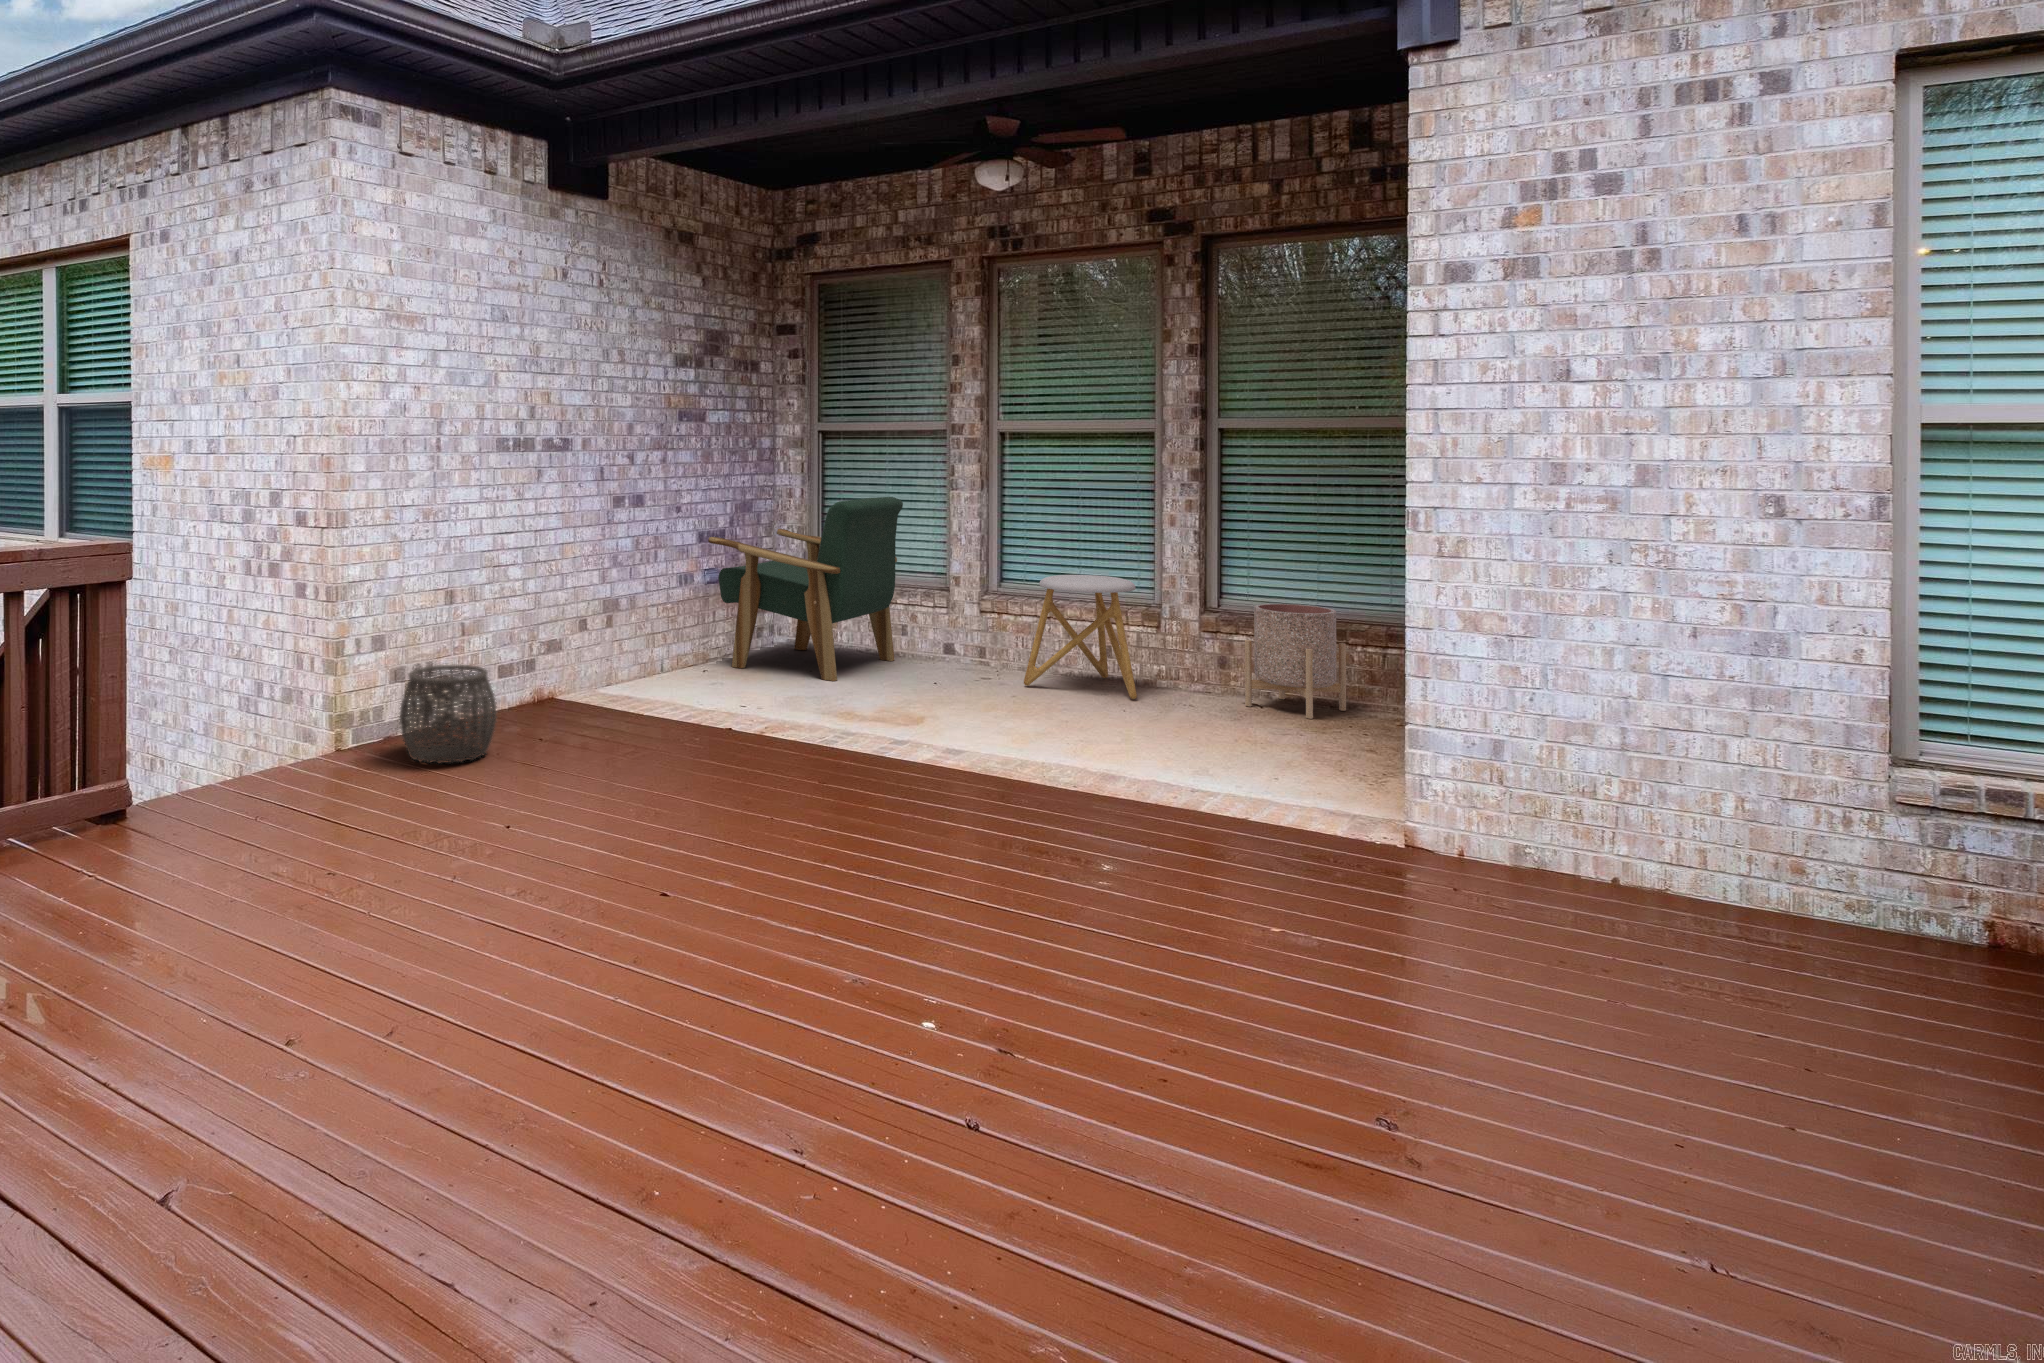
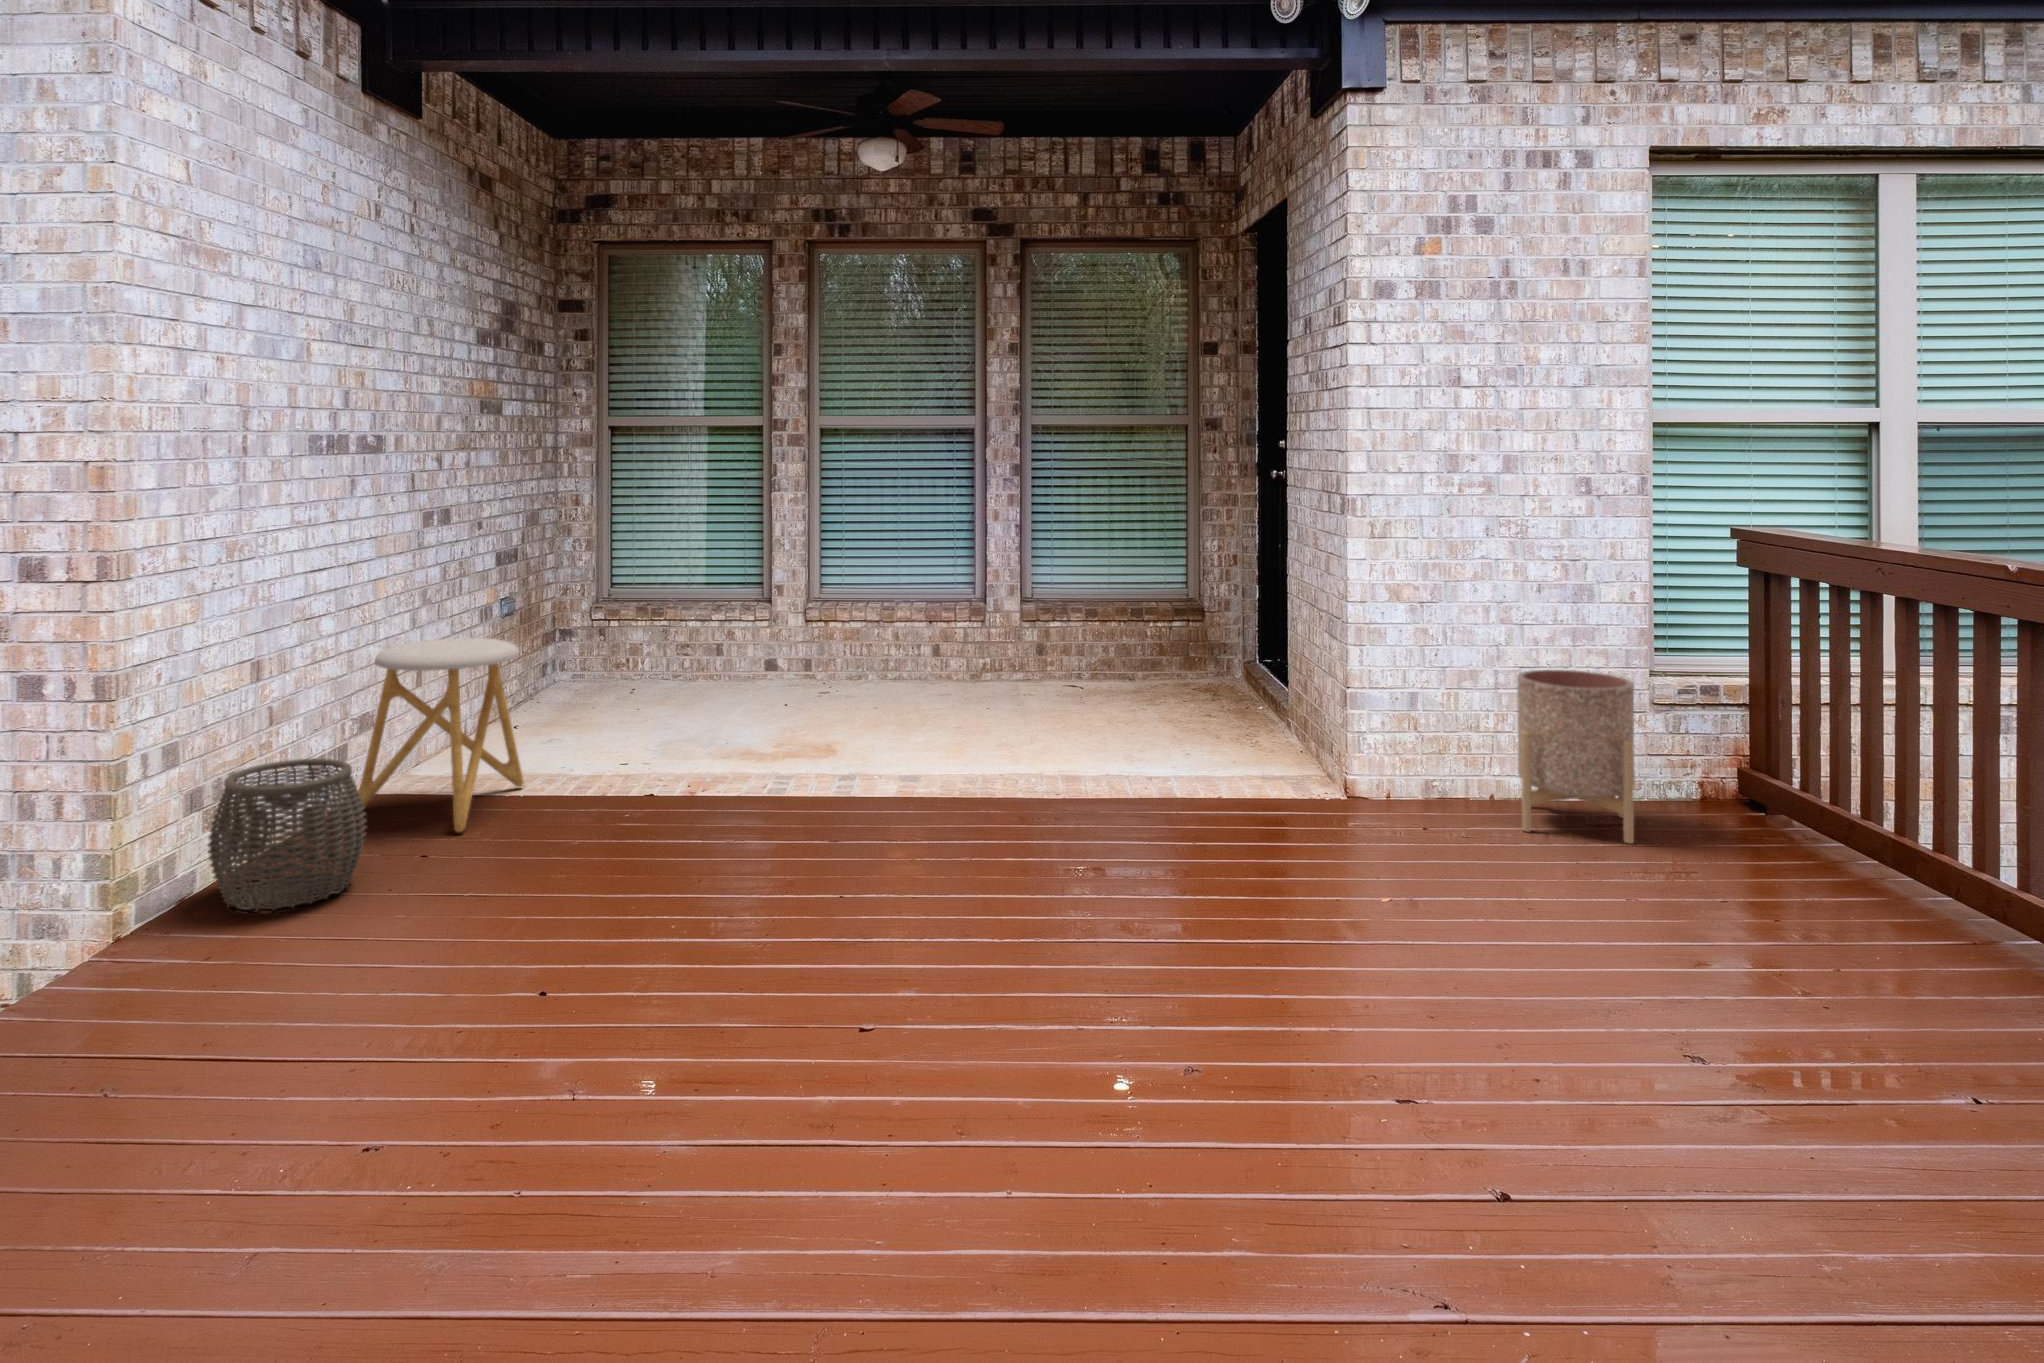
armchair: present [708,497,903,681] -> none [510,502,730,718]
stool: present [1024,575,1137,699] -> present [359,638,524,832]
planter: present [1245,604,1346,719] -> present [1517,670,1635,844]

